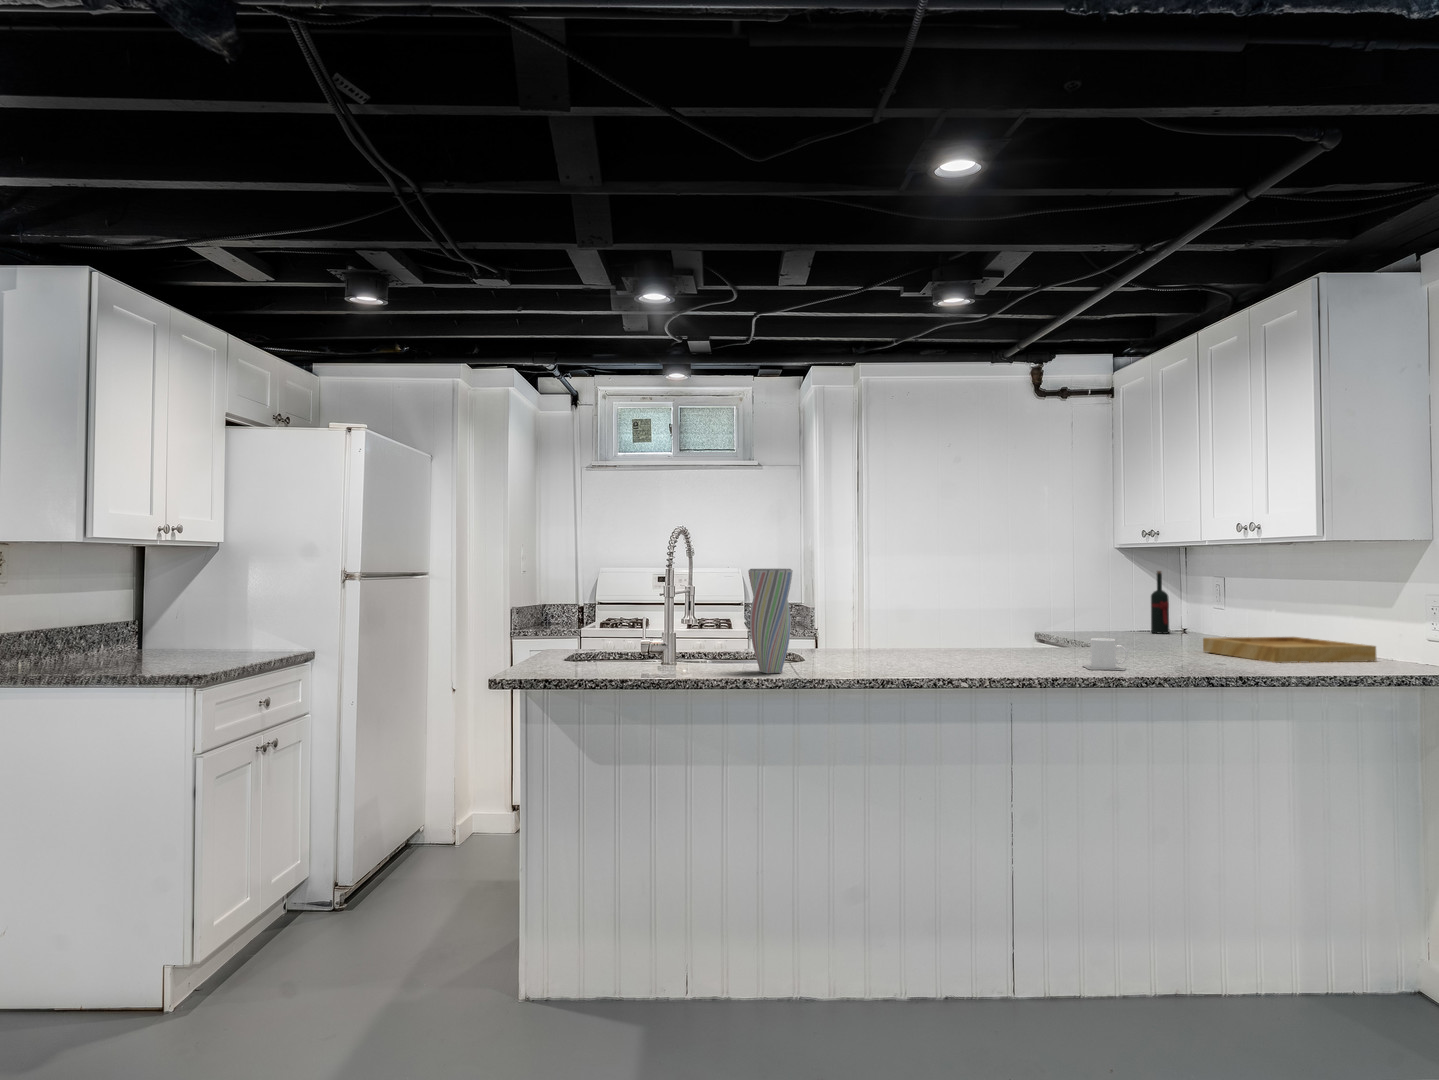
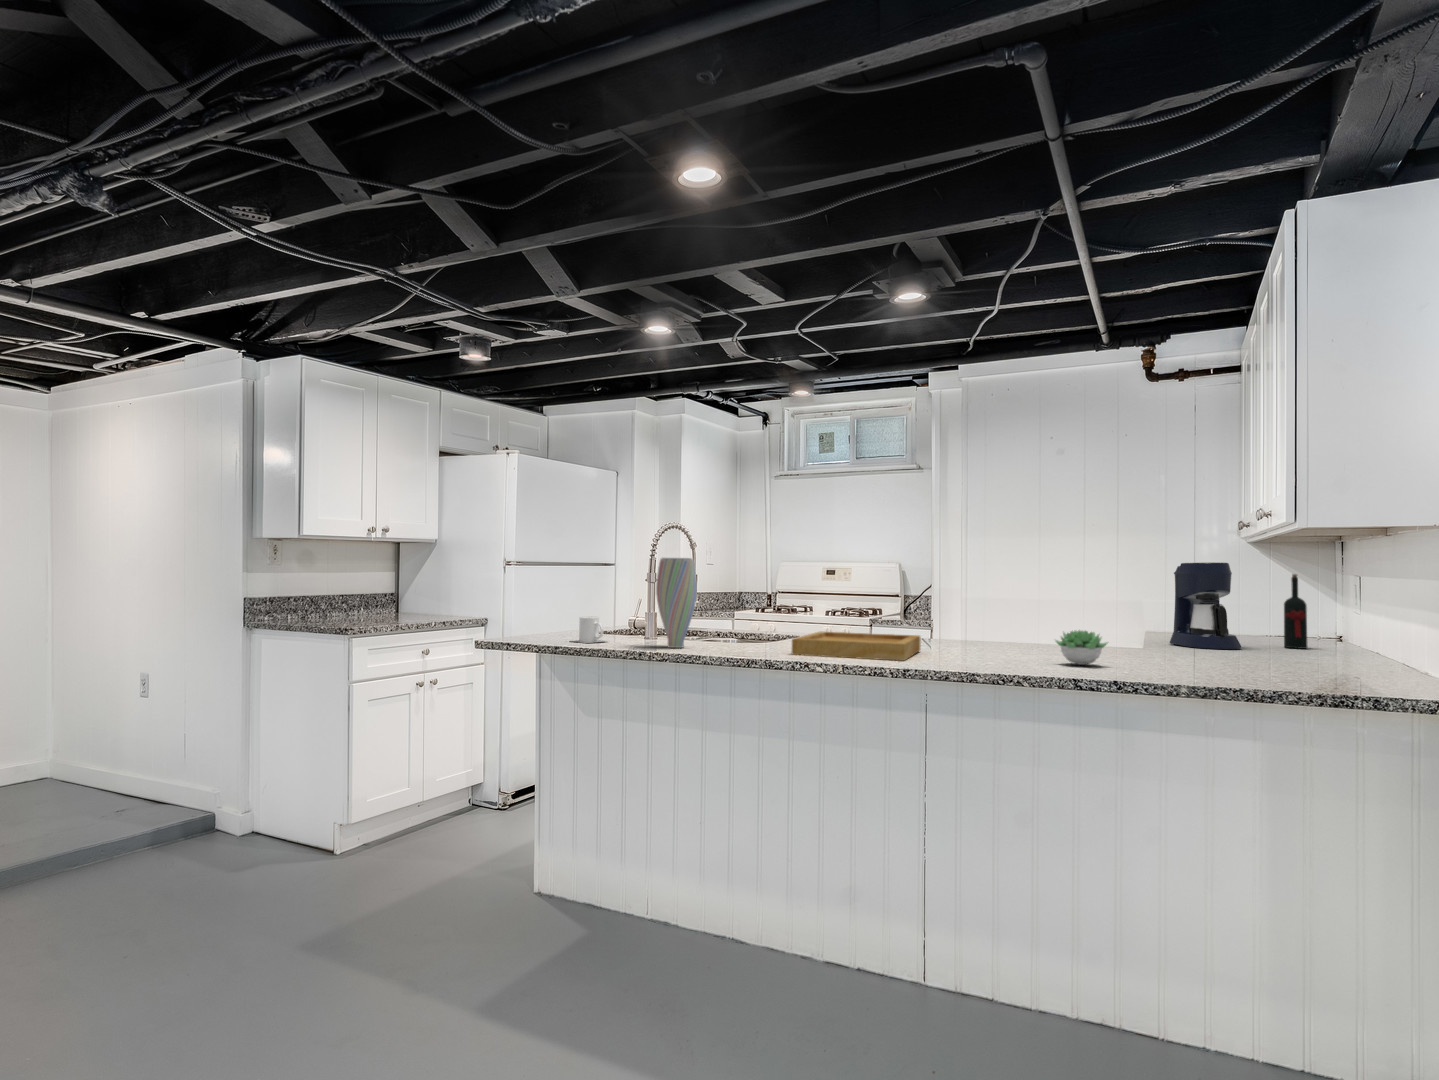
coffee maker: none [1079,562,1142,638] -> present [1170,562,1242,649]
succulent plant: none [1125,630,1172,662] -> present [1056,630,1107,665]
tray: present [1203,637,1376,663] -> present [792,631,921,661]
mug: present [1084,638,1128,670] -> present [572,617,606,643]

